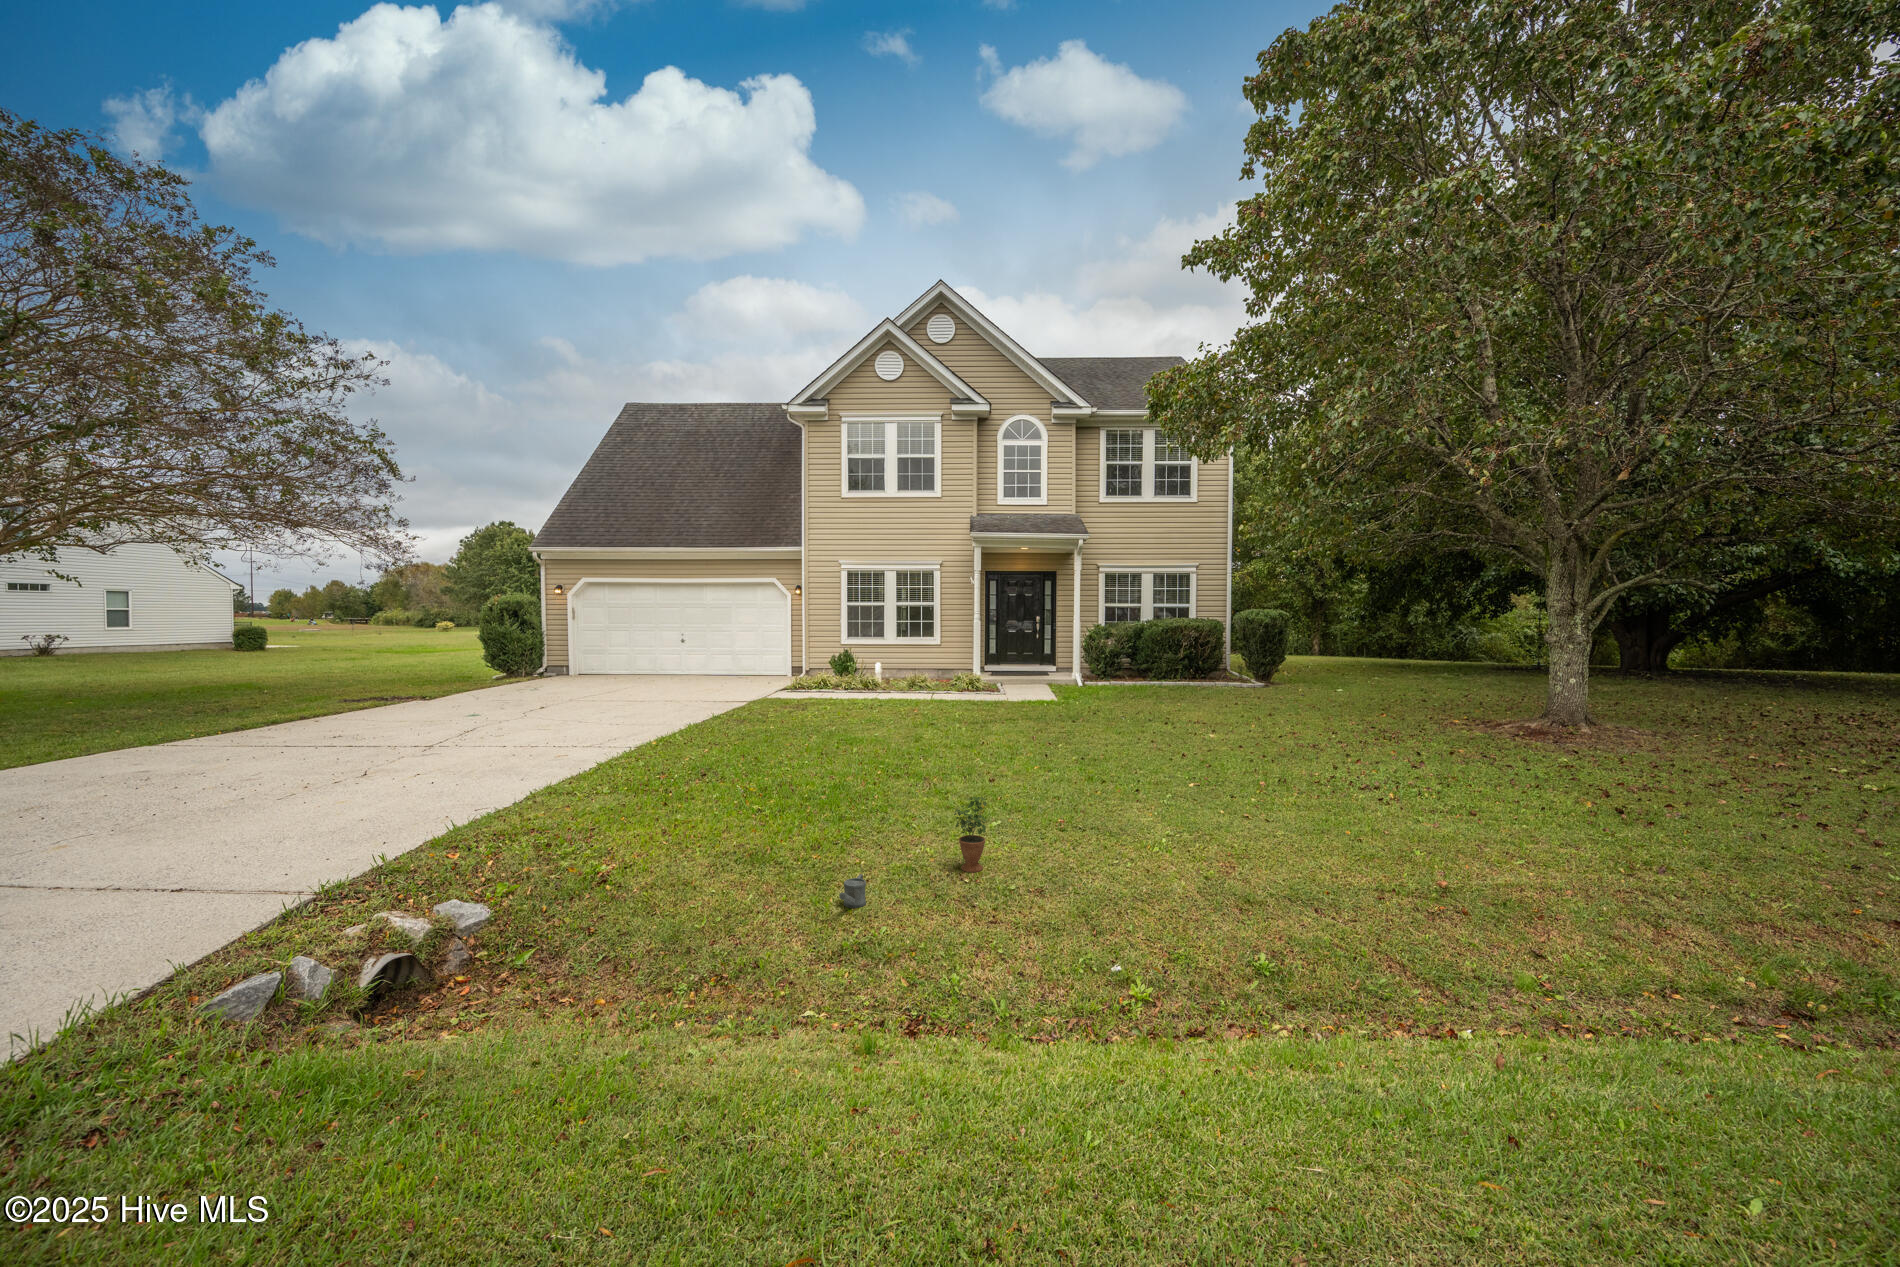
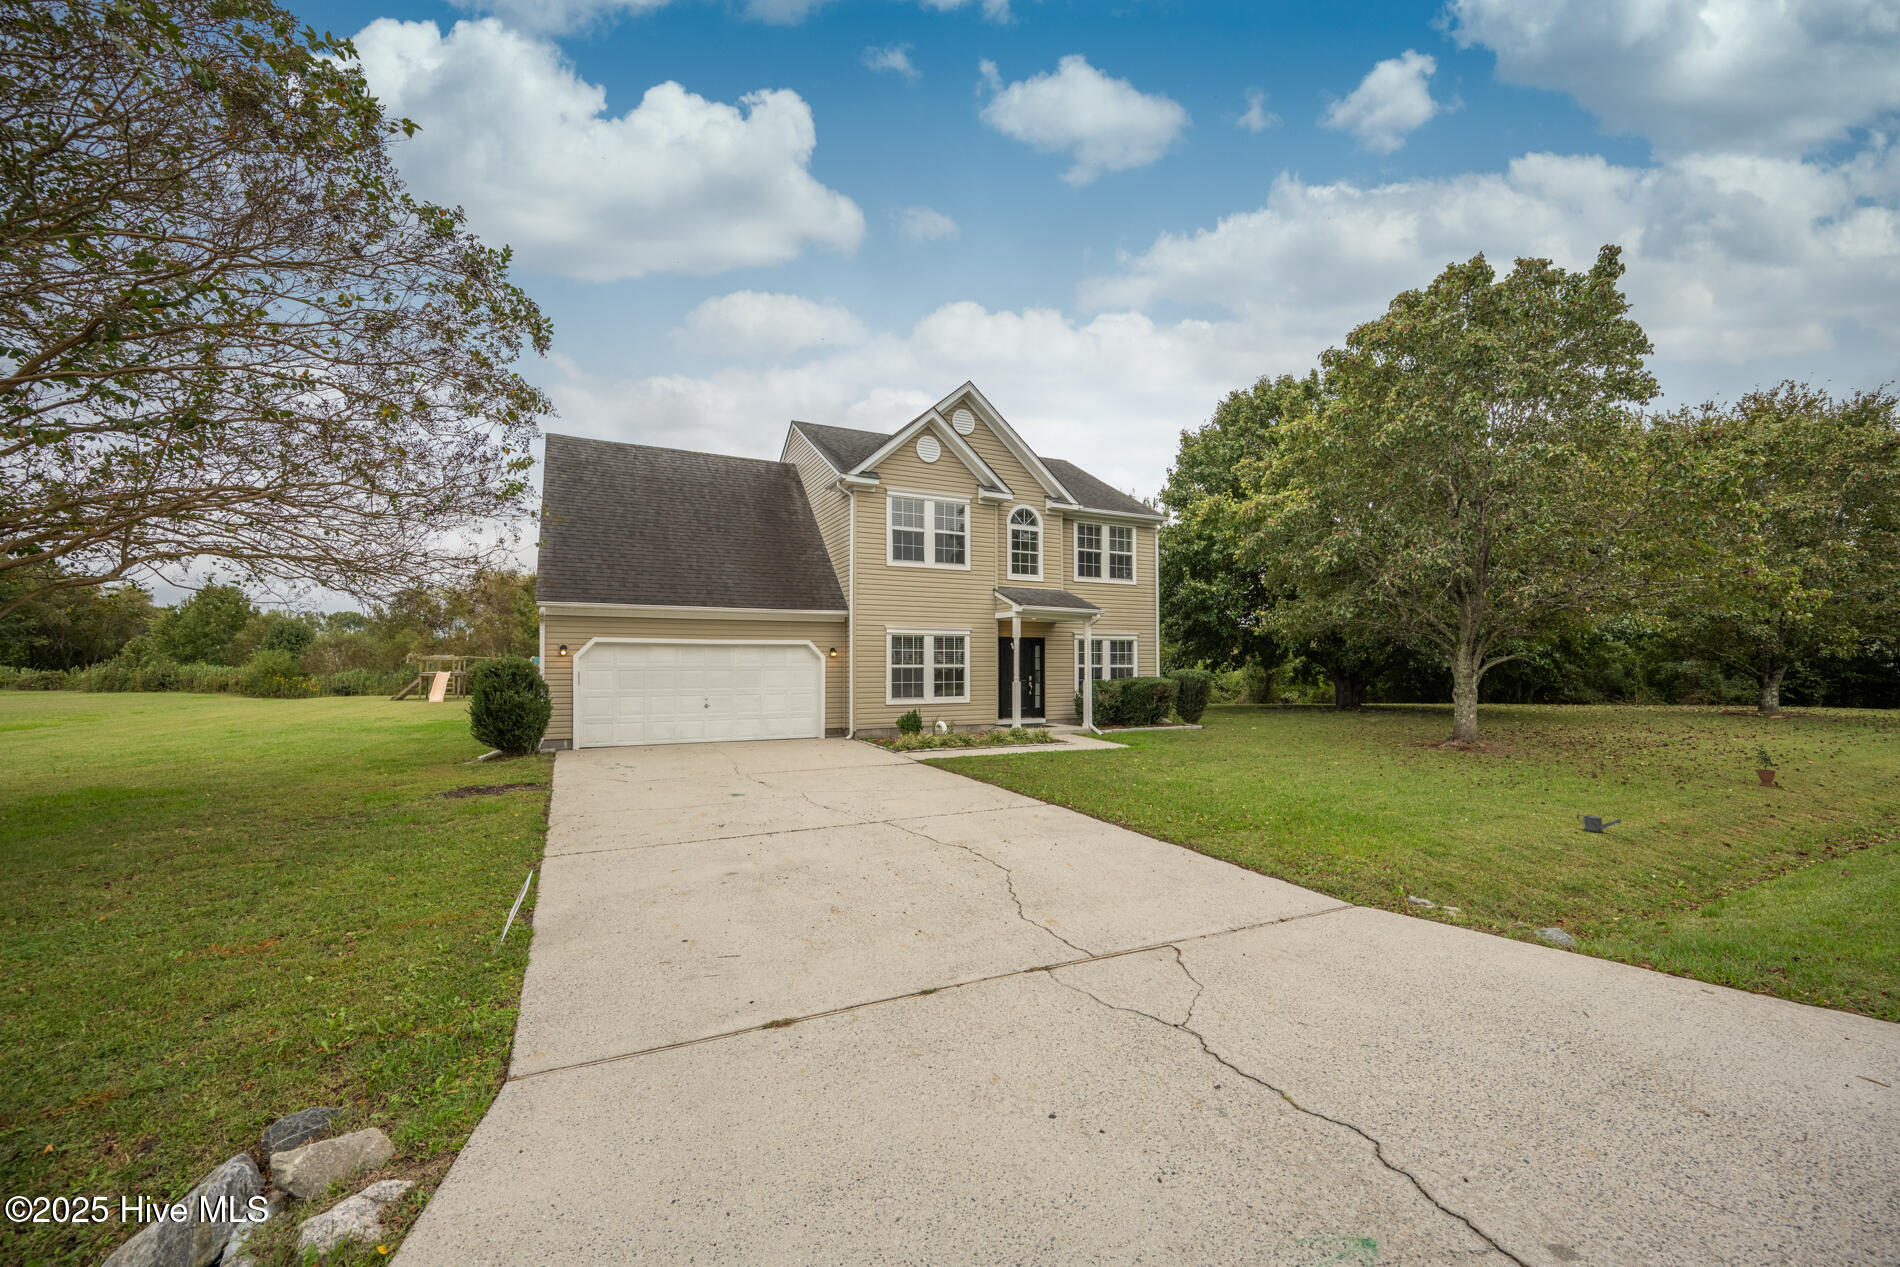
potted plant: present [954,796,987,872] -> present [1753,748,1776,786]

